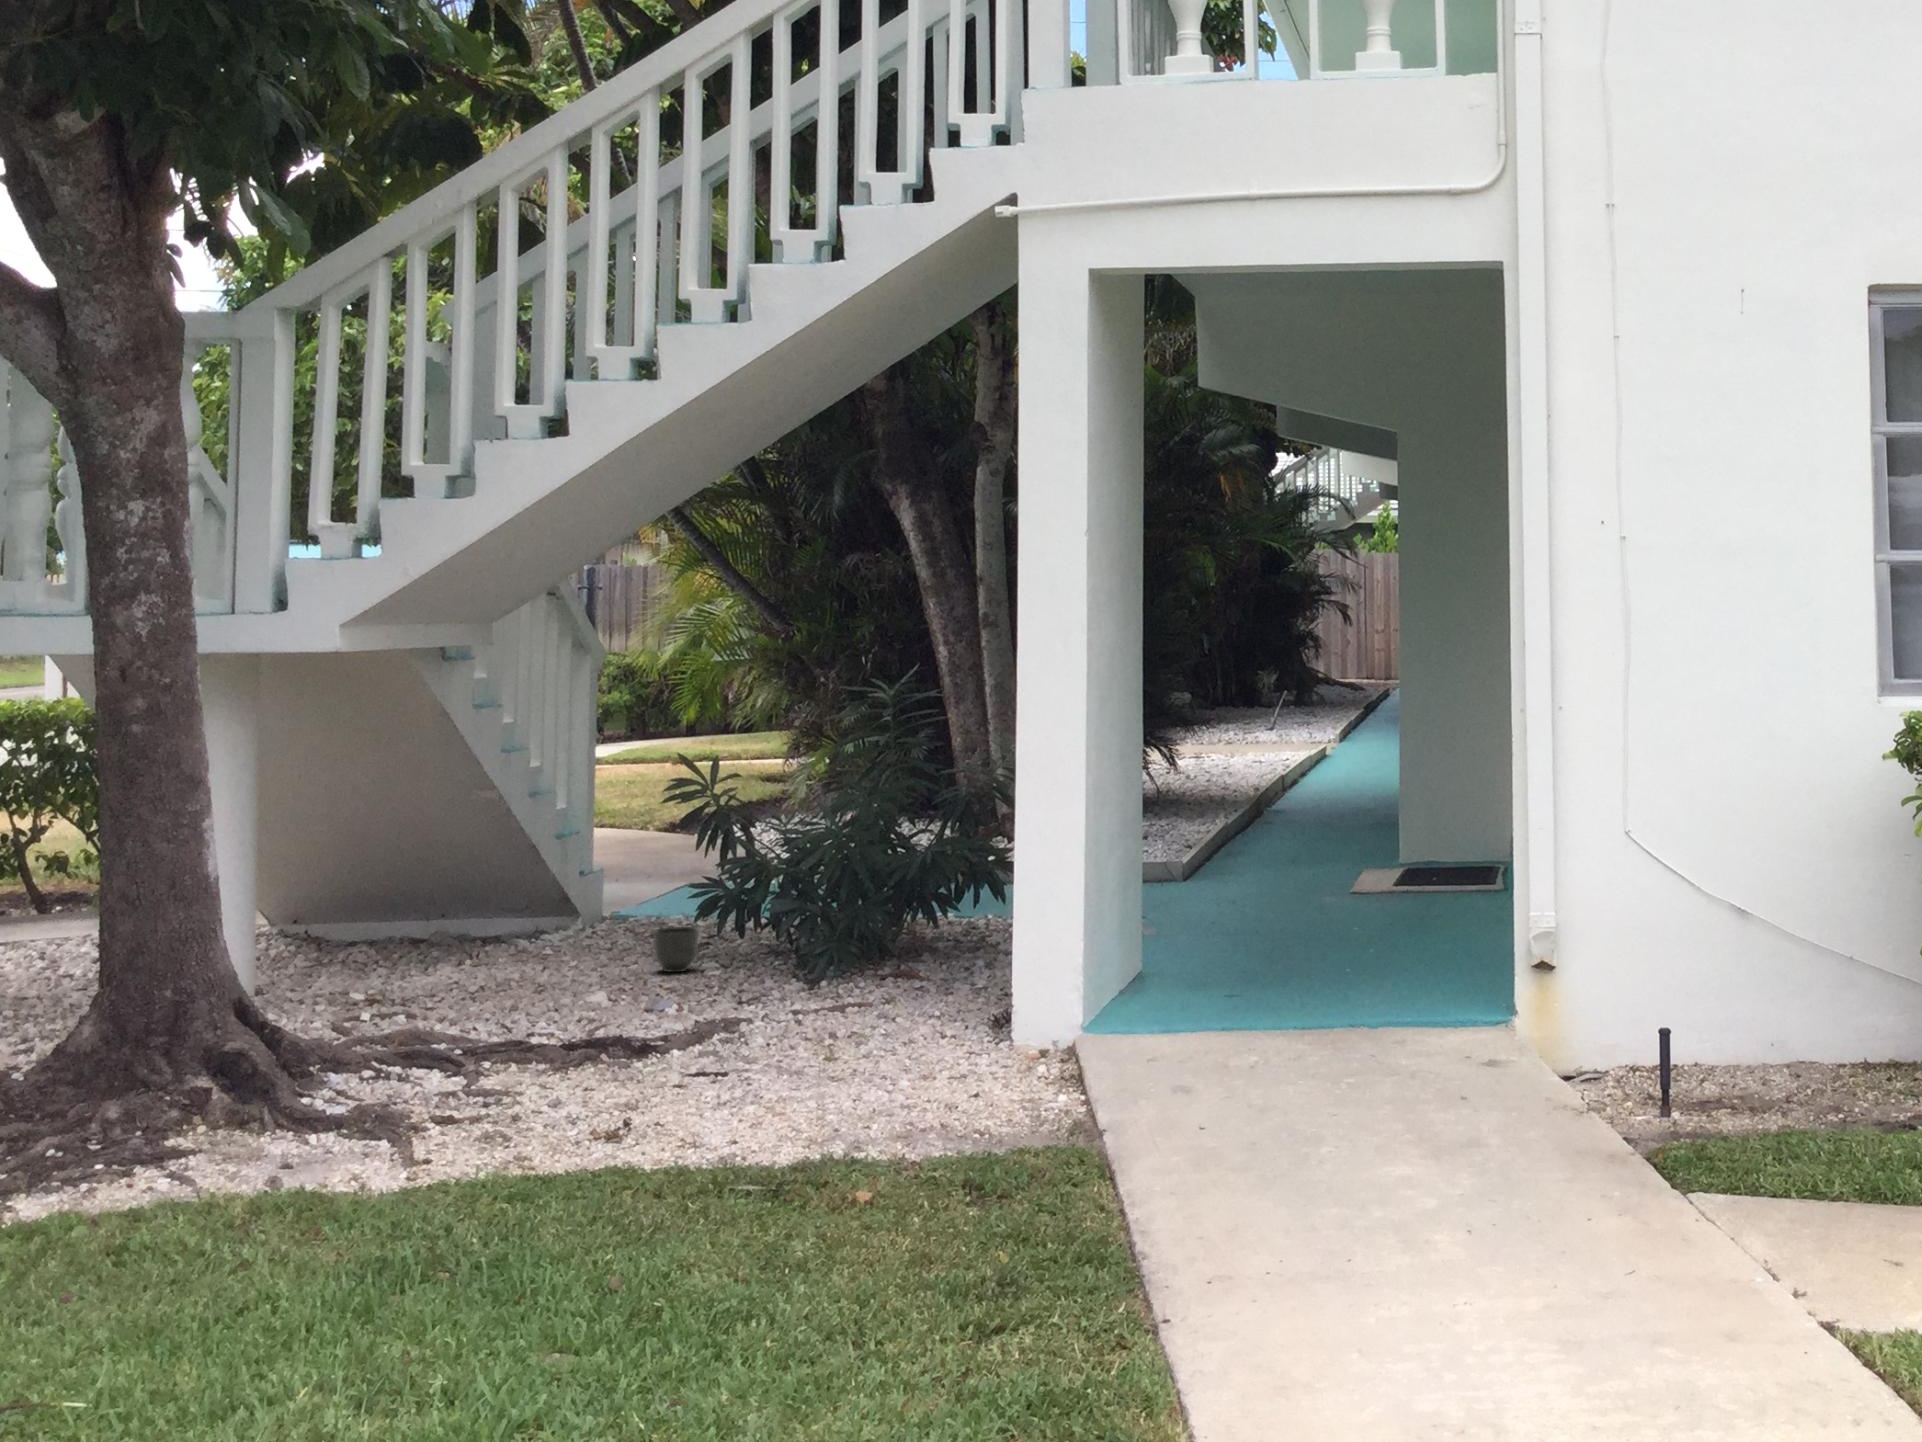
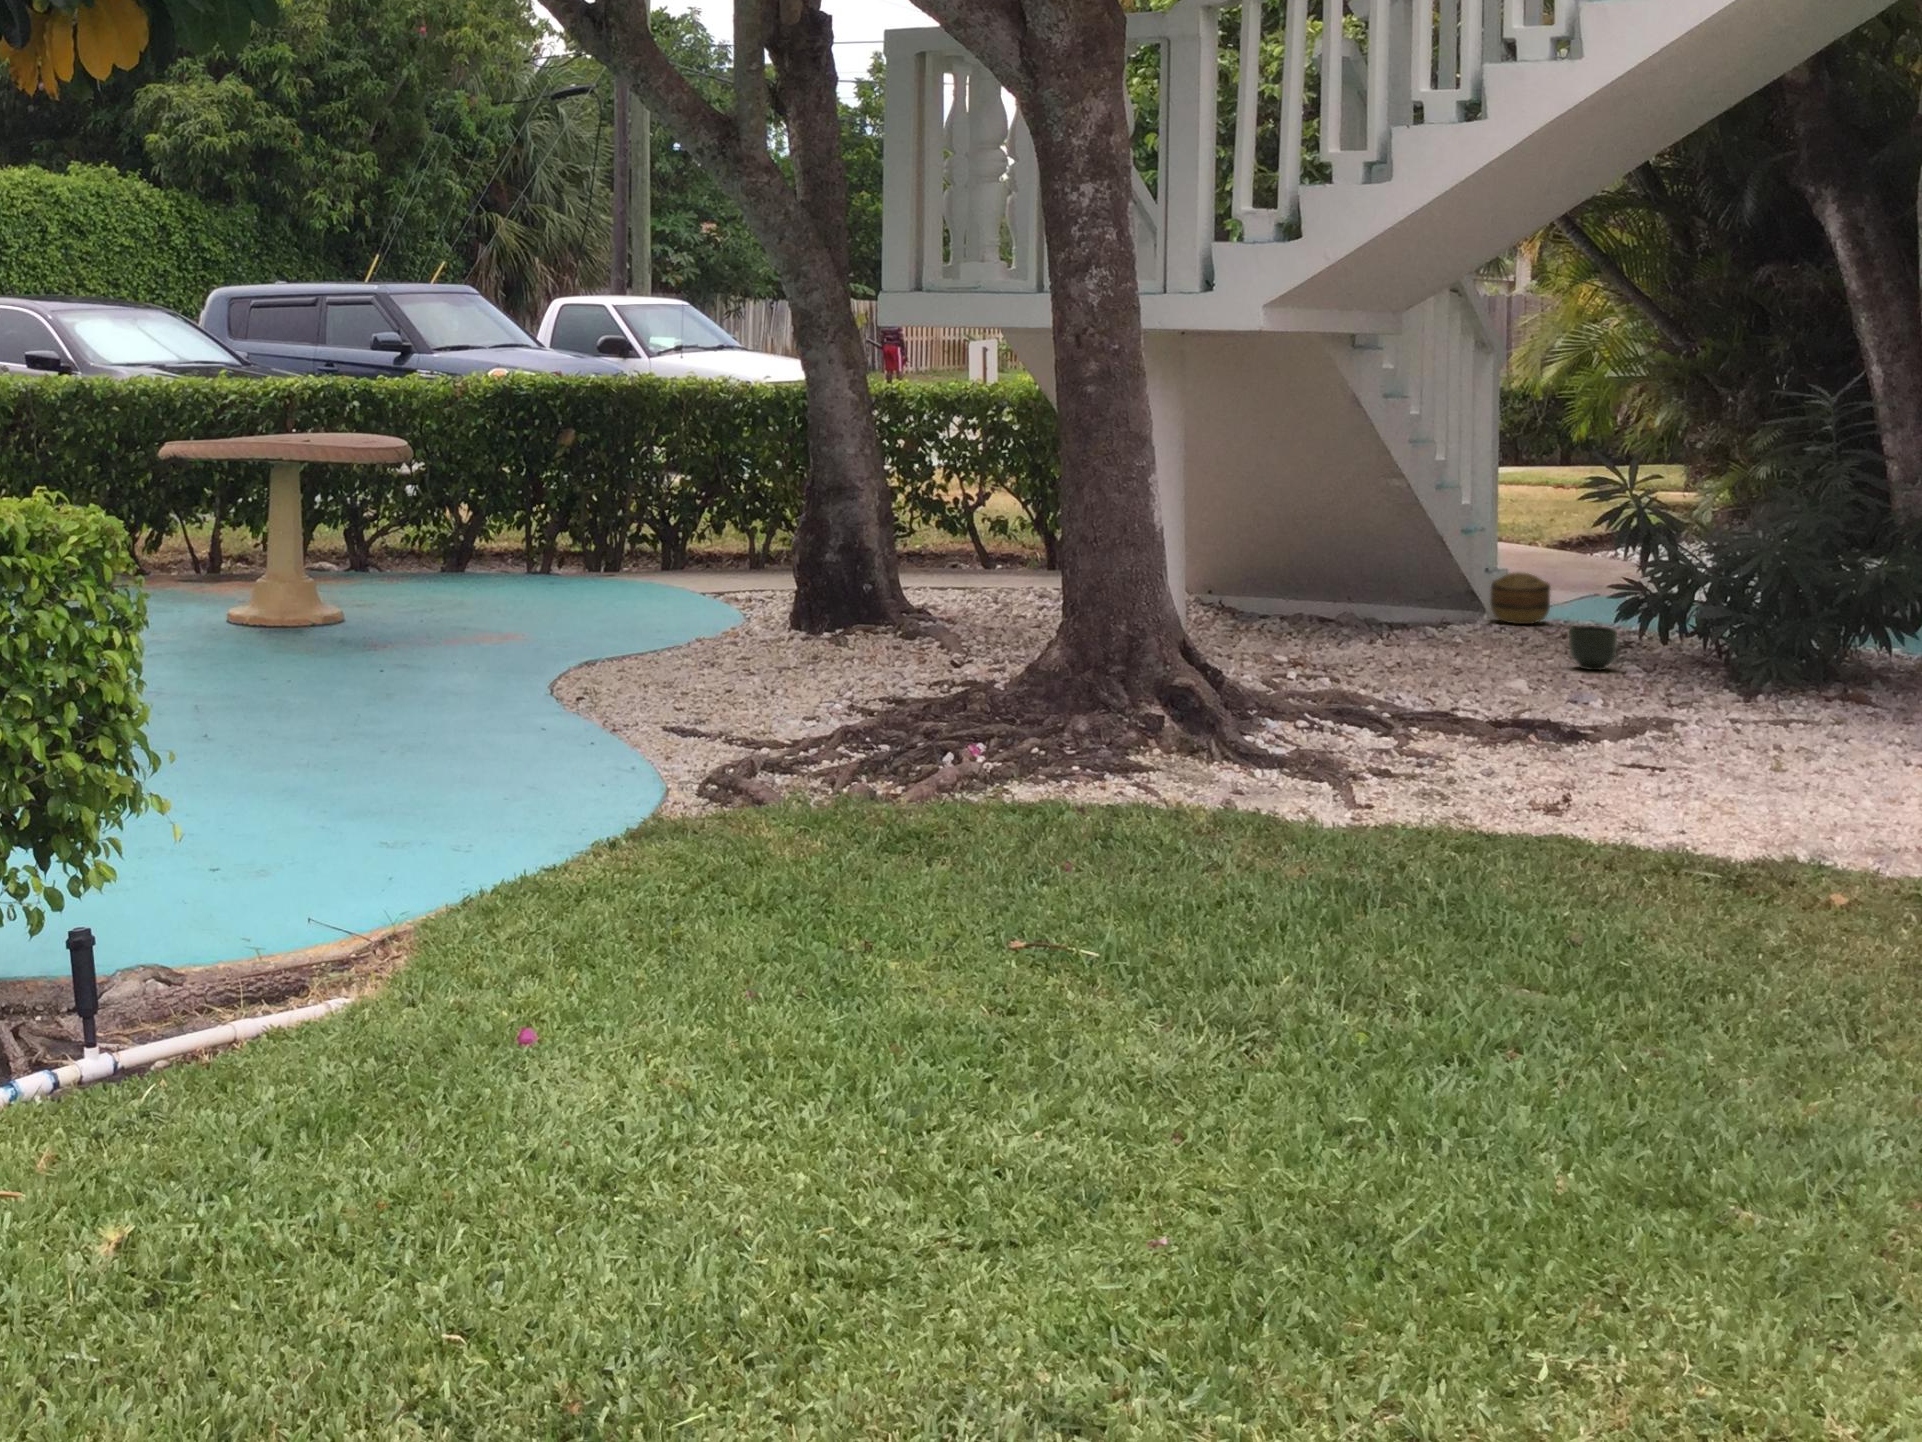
basket: none [587,873,646,927] -> present [1490,573,1550,624]

